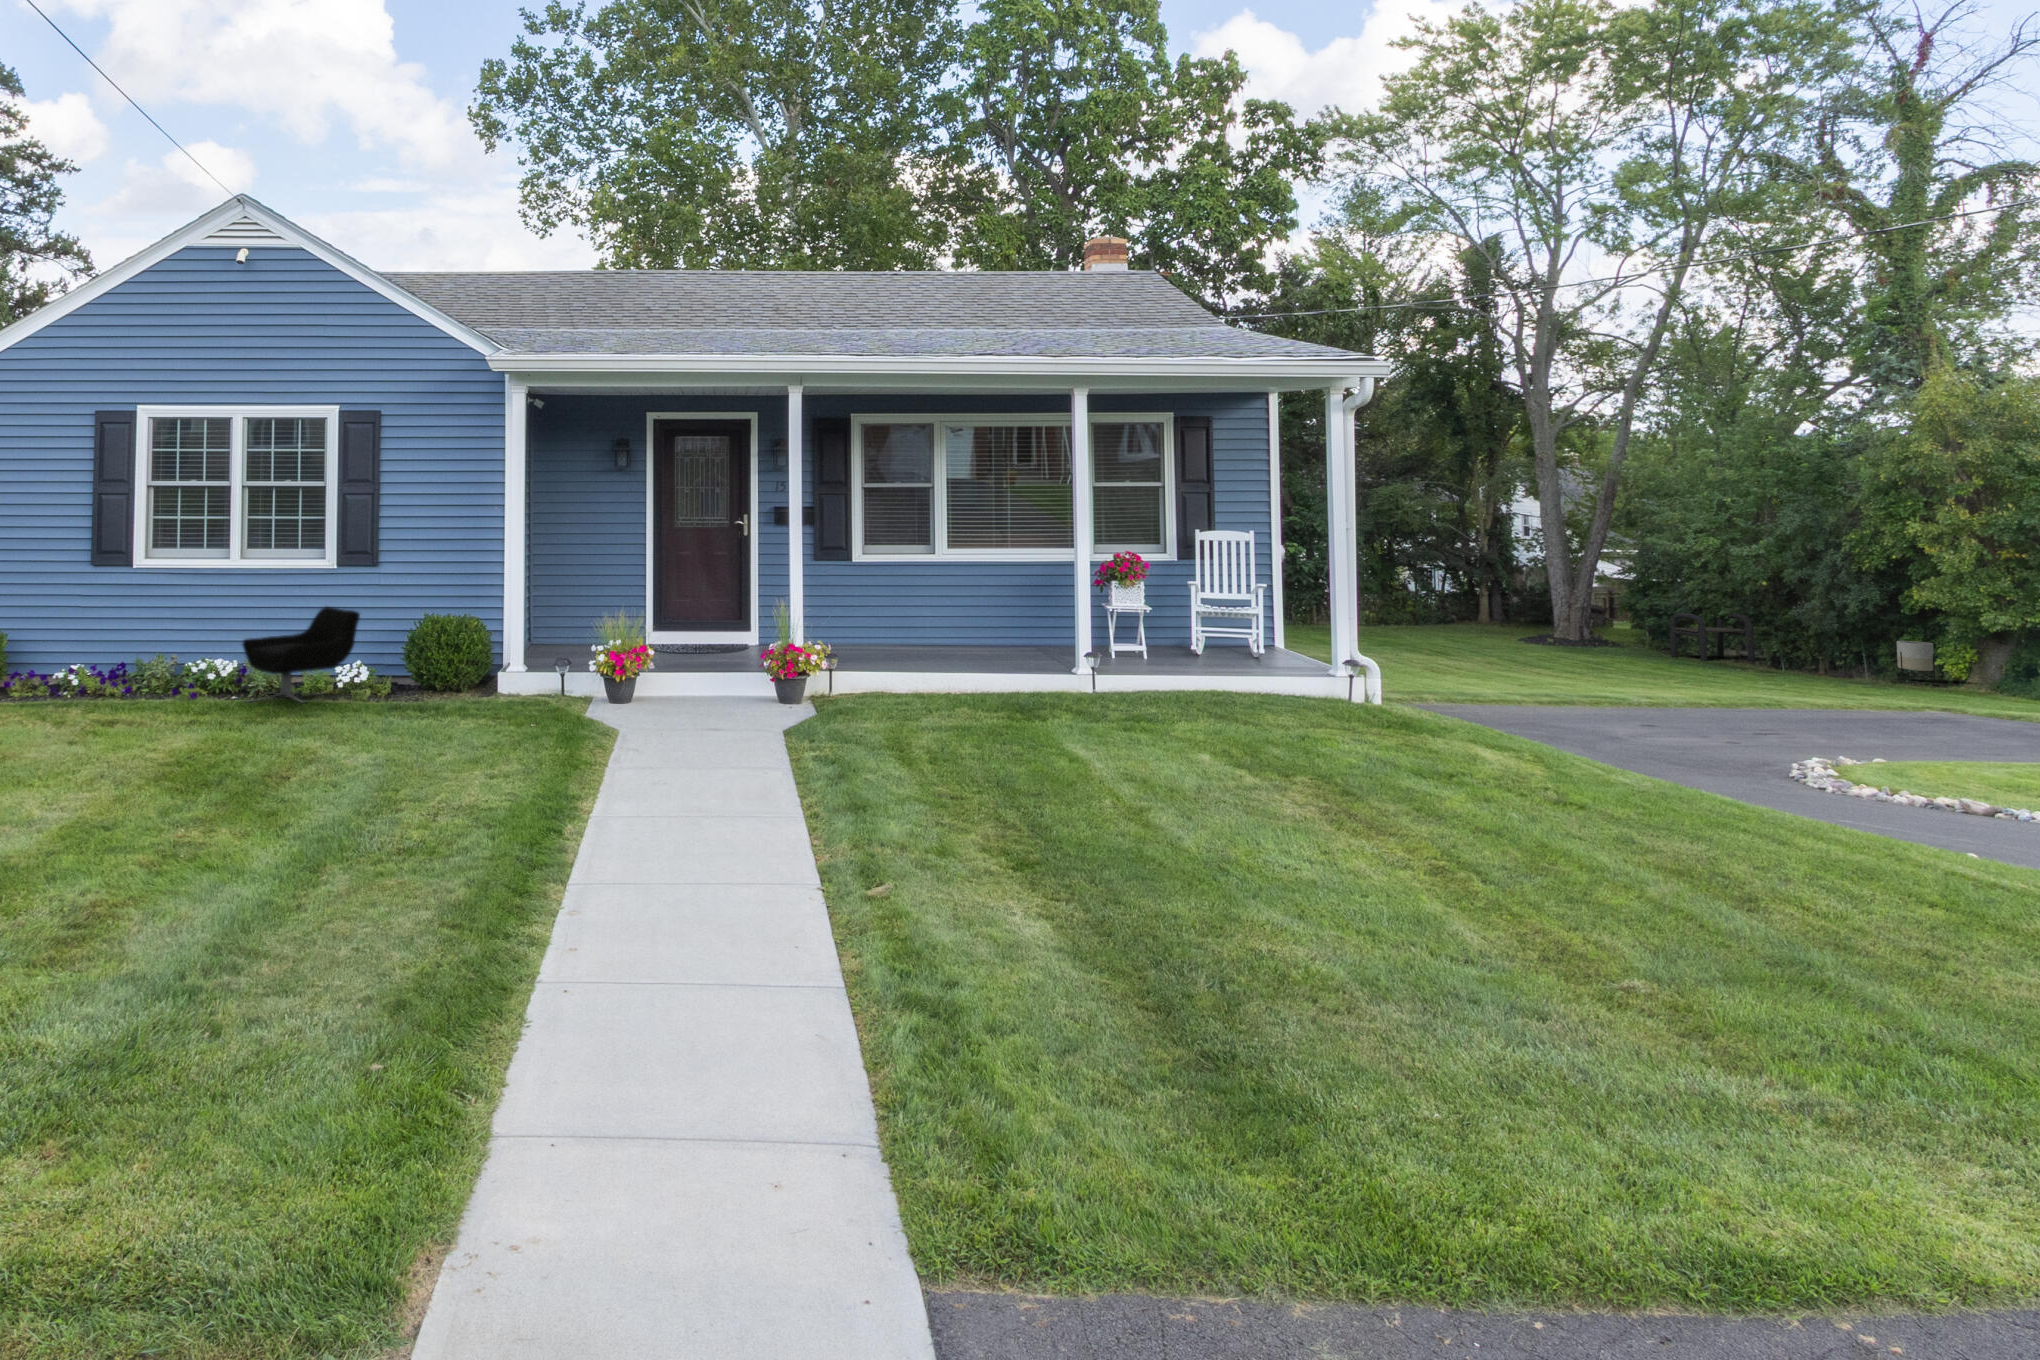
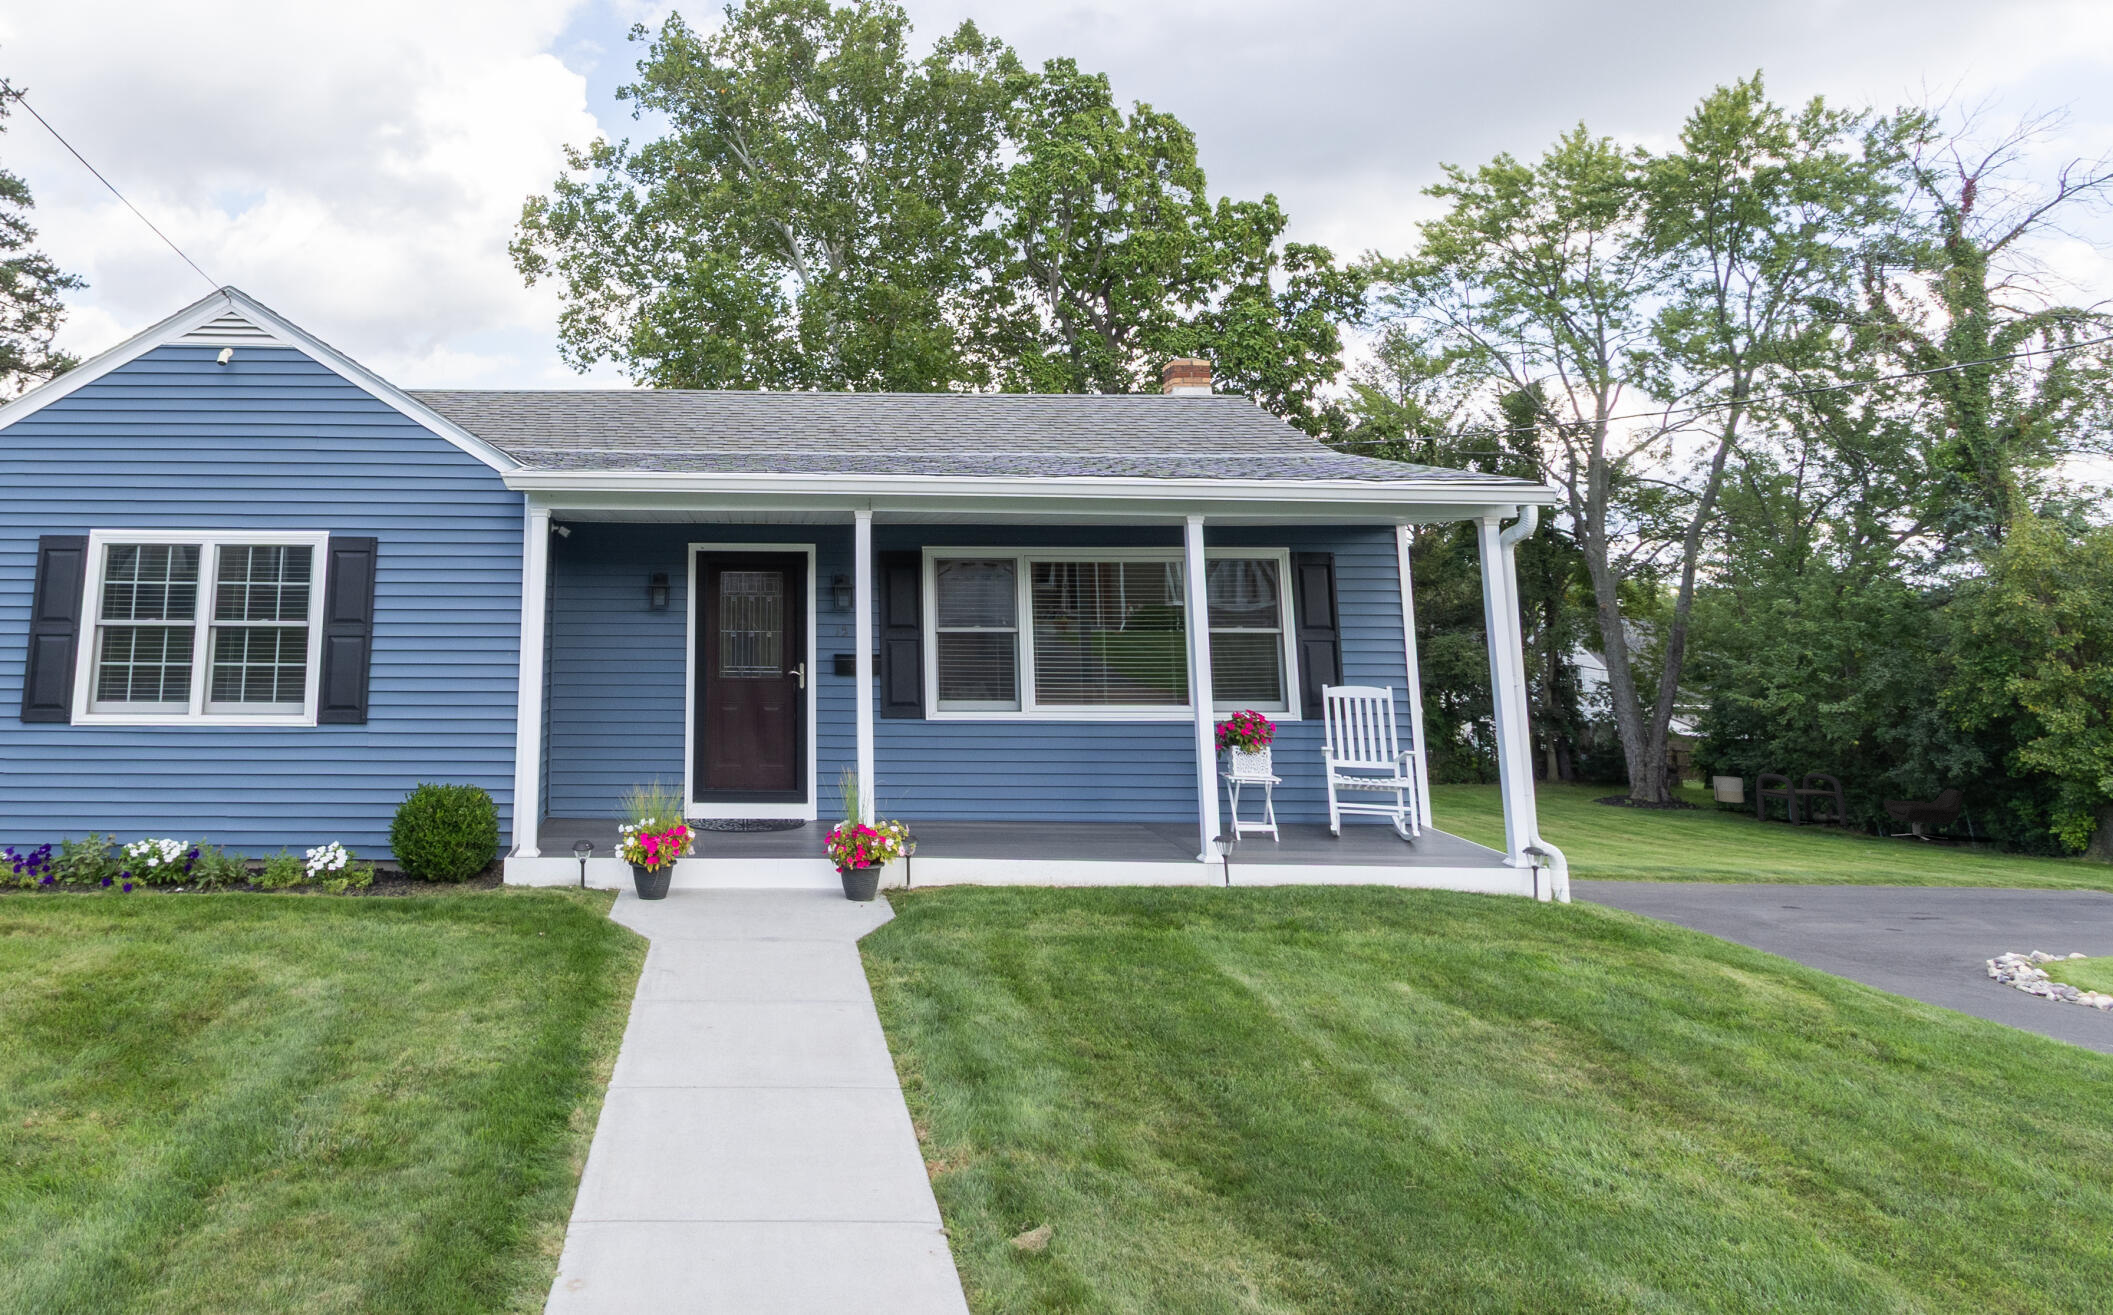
lounge chair: present [242,607,360,703] -> present [1884,788,1963,840]
planter: present [1897,641,1935,683] -> present [1713,776,1746,813]

